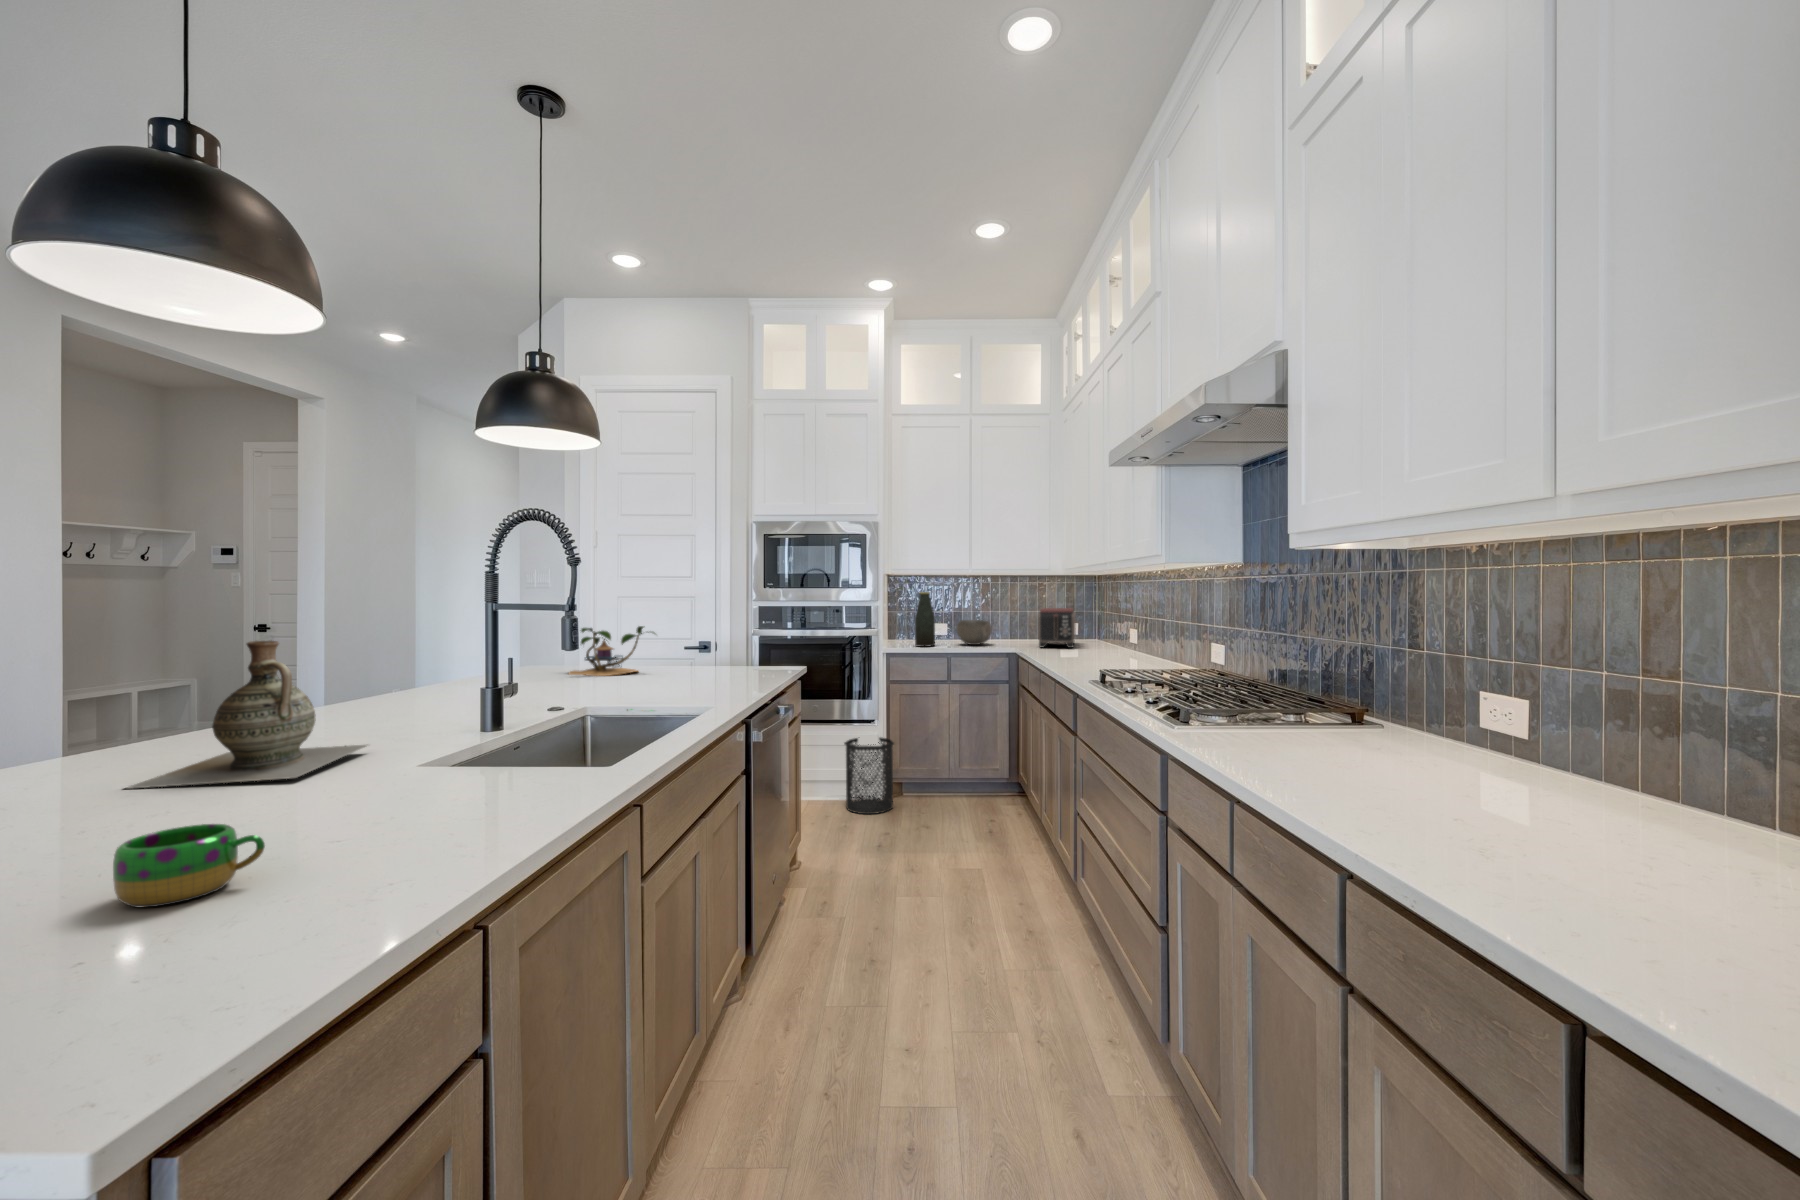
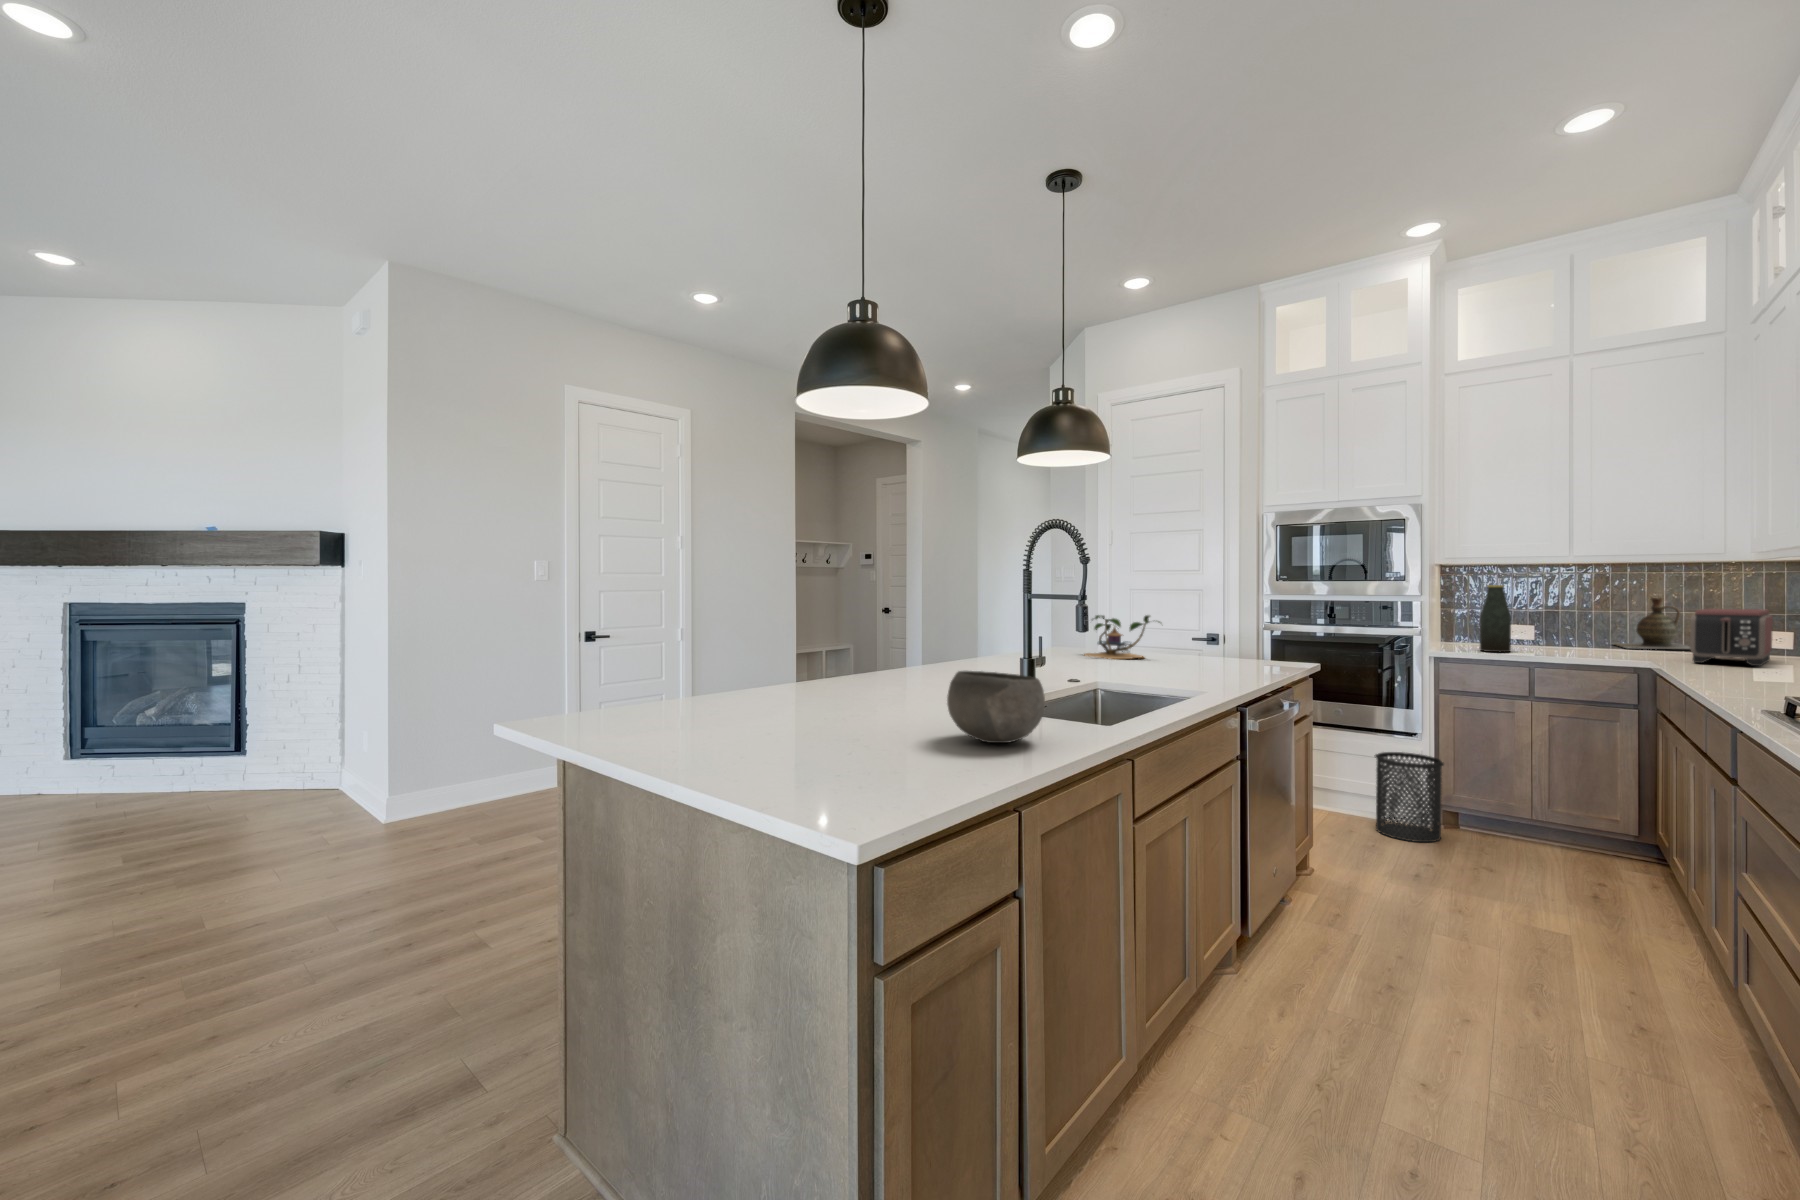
bowl: present [957,620,992,645] -> present [947,671,1045,743]
ceramic jug: present [127,641,366,789] -> present [1614,598,1690,649]
mug: present [113,824,265,908] -> none [848,719,911,759]

